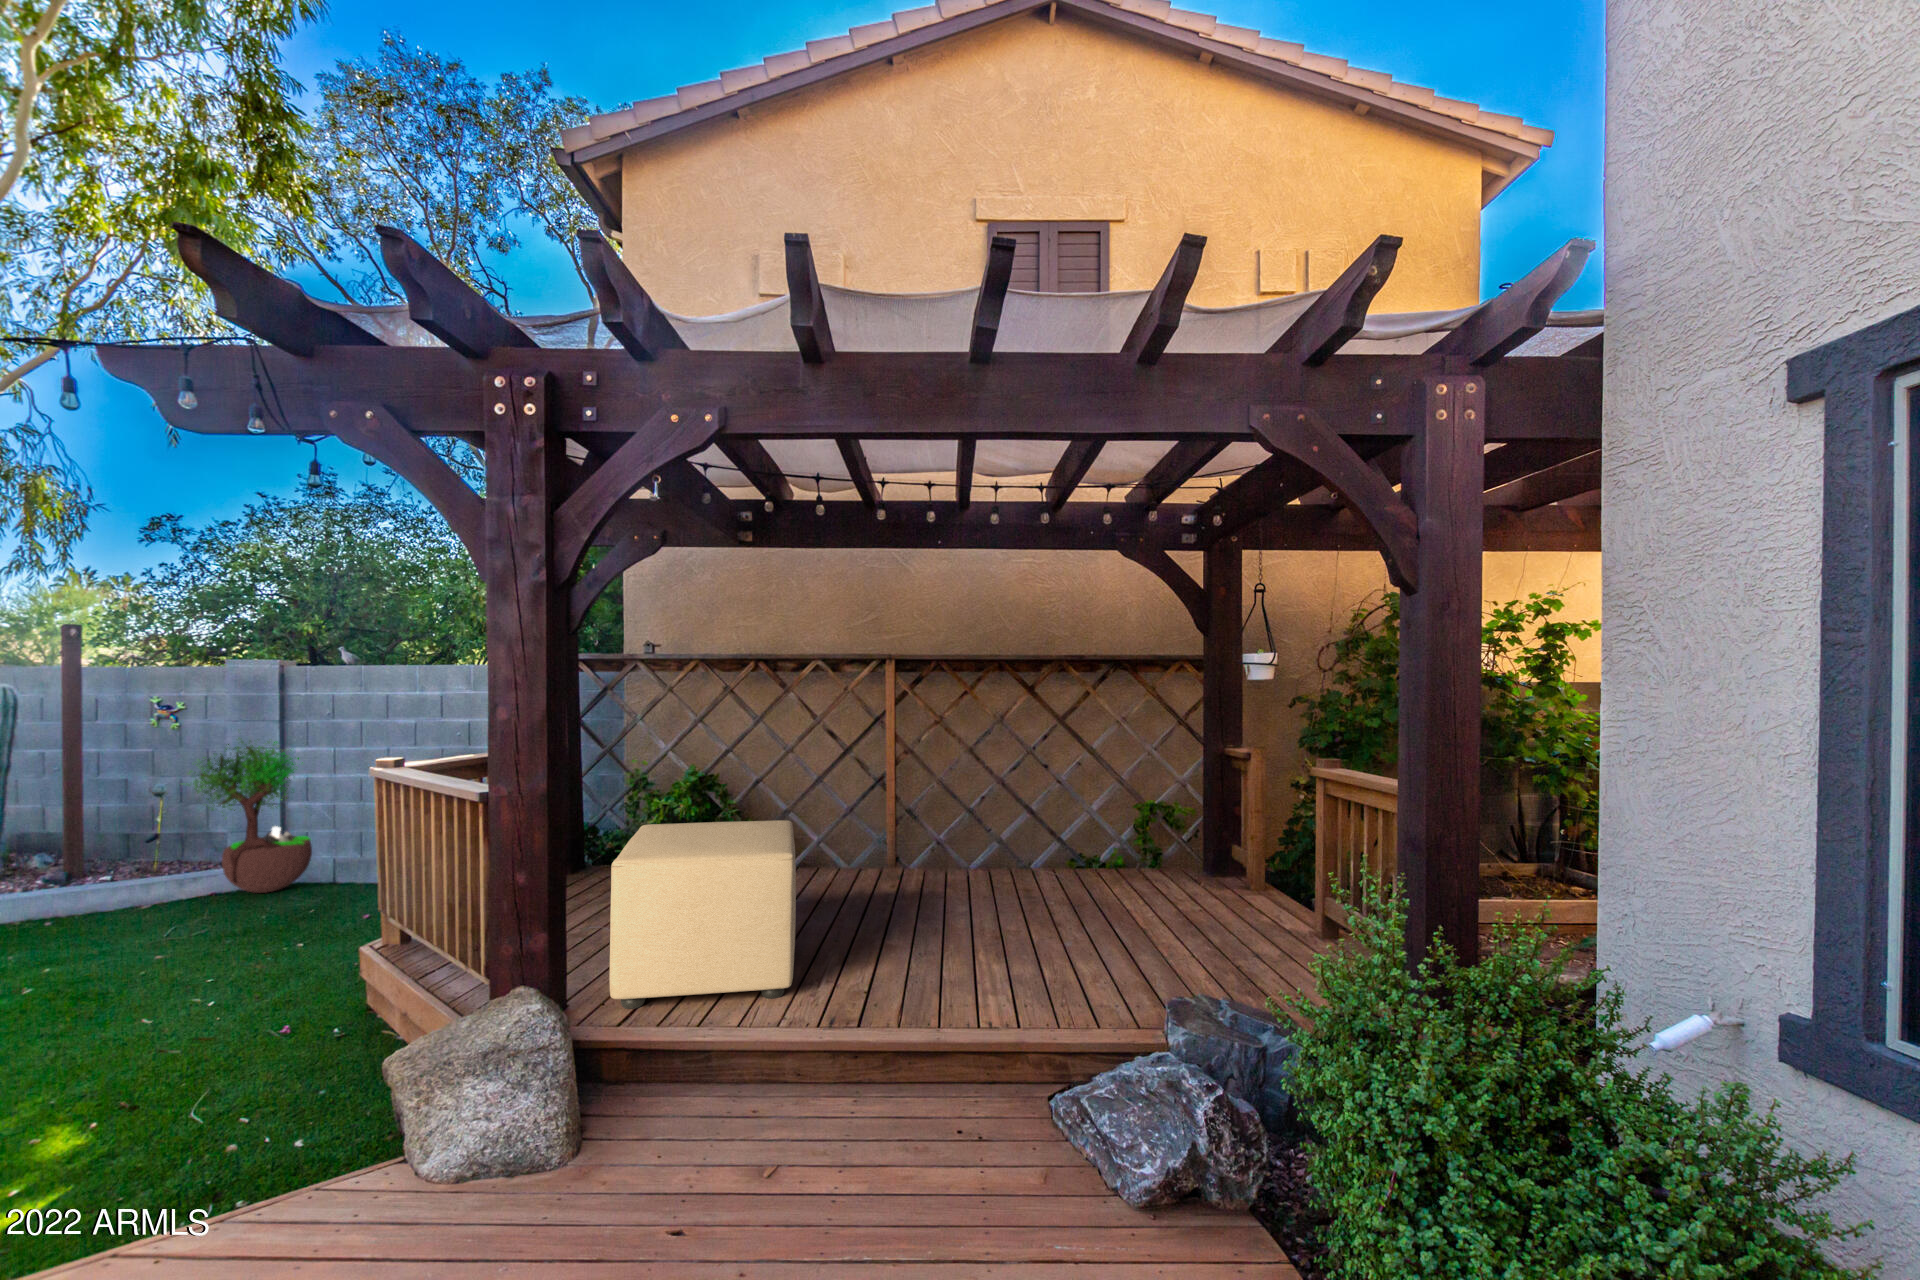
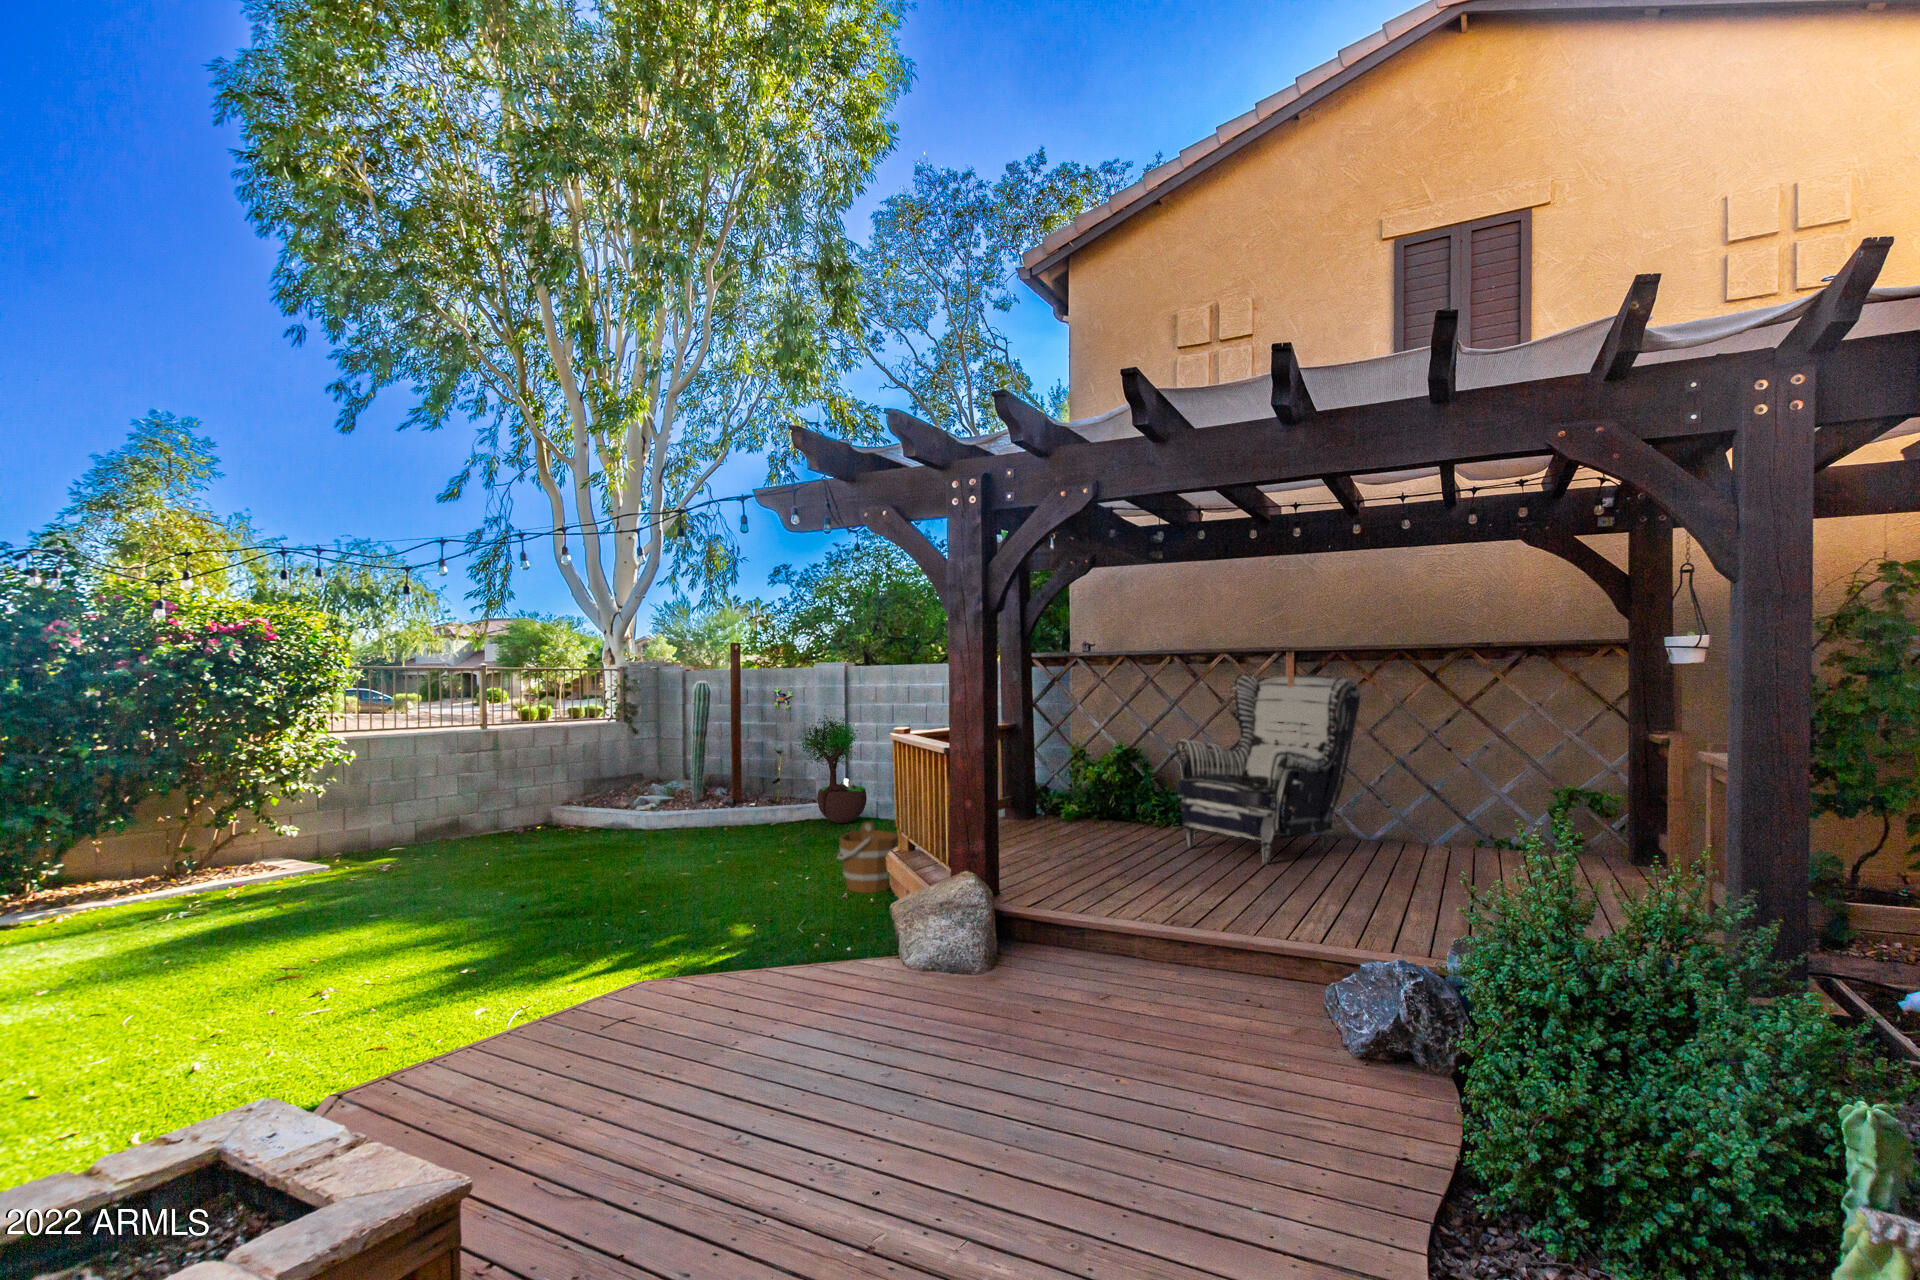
armchair: none [773,680,967,902] -> present [1175,674,1360,865]
ottoman: present [610,820,796,1009] -> none [1026,778,1166,906]
bucket: none [253,909,376,1028] -> present [837,822,898,893]

